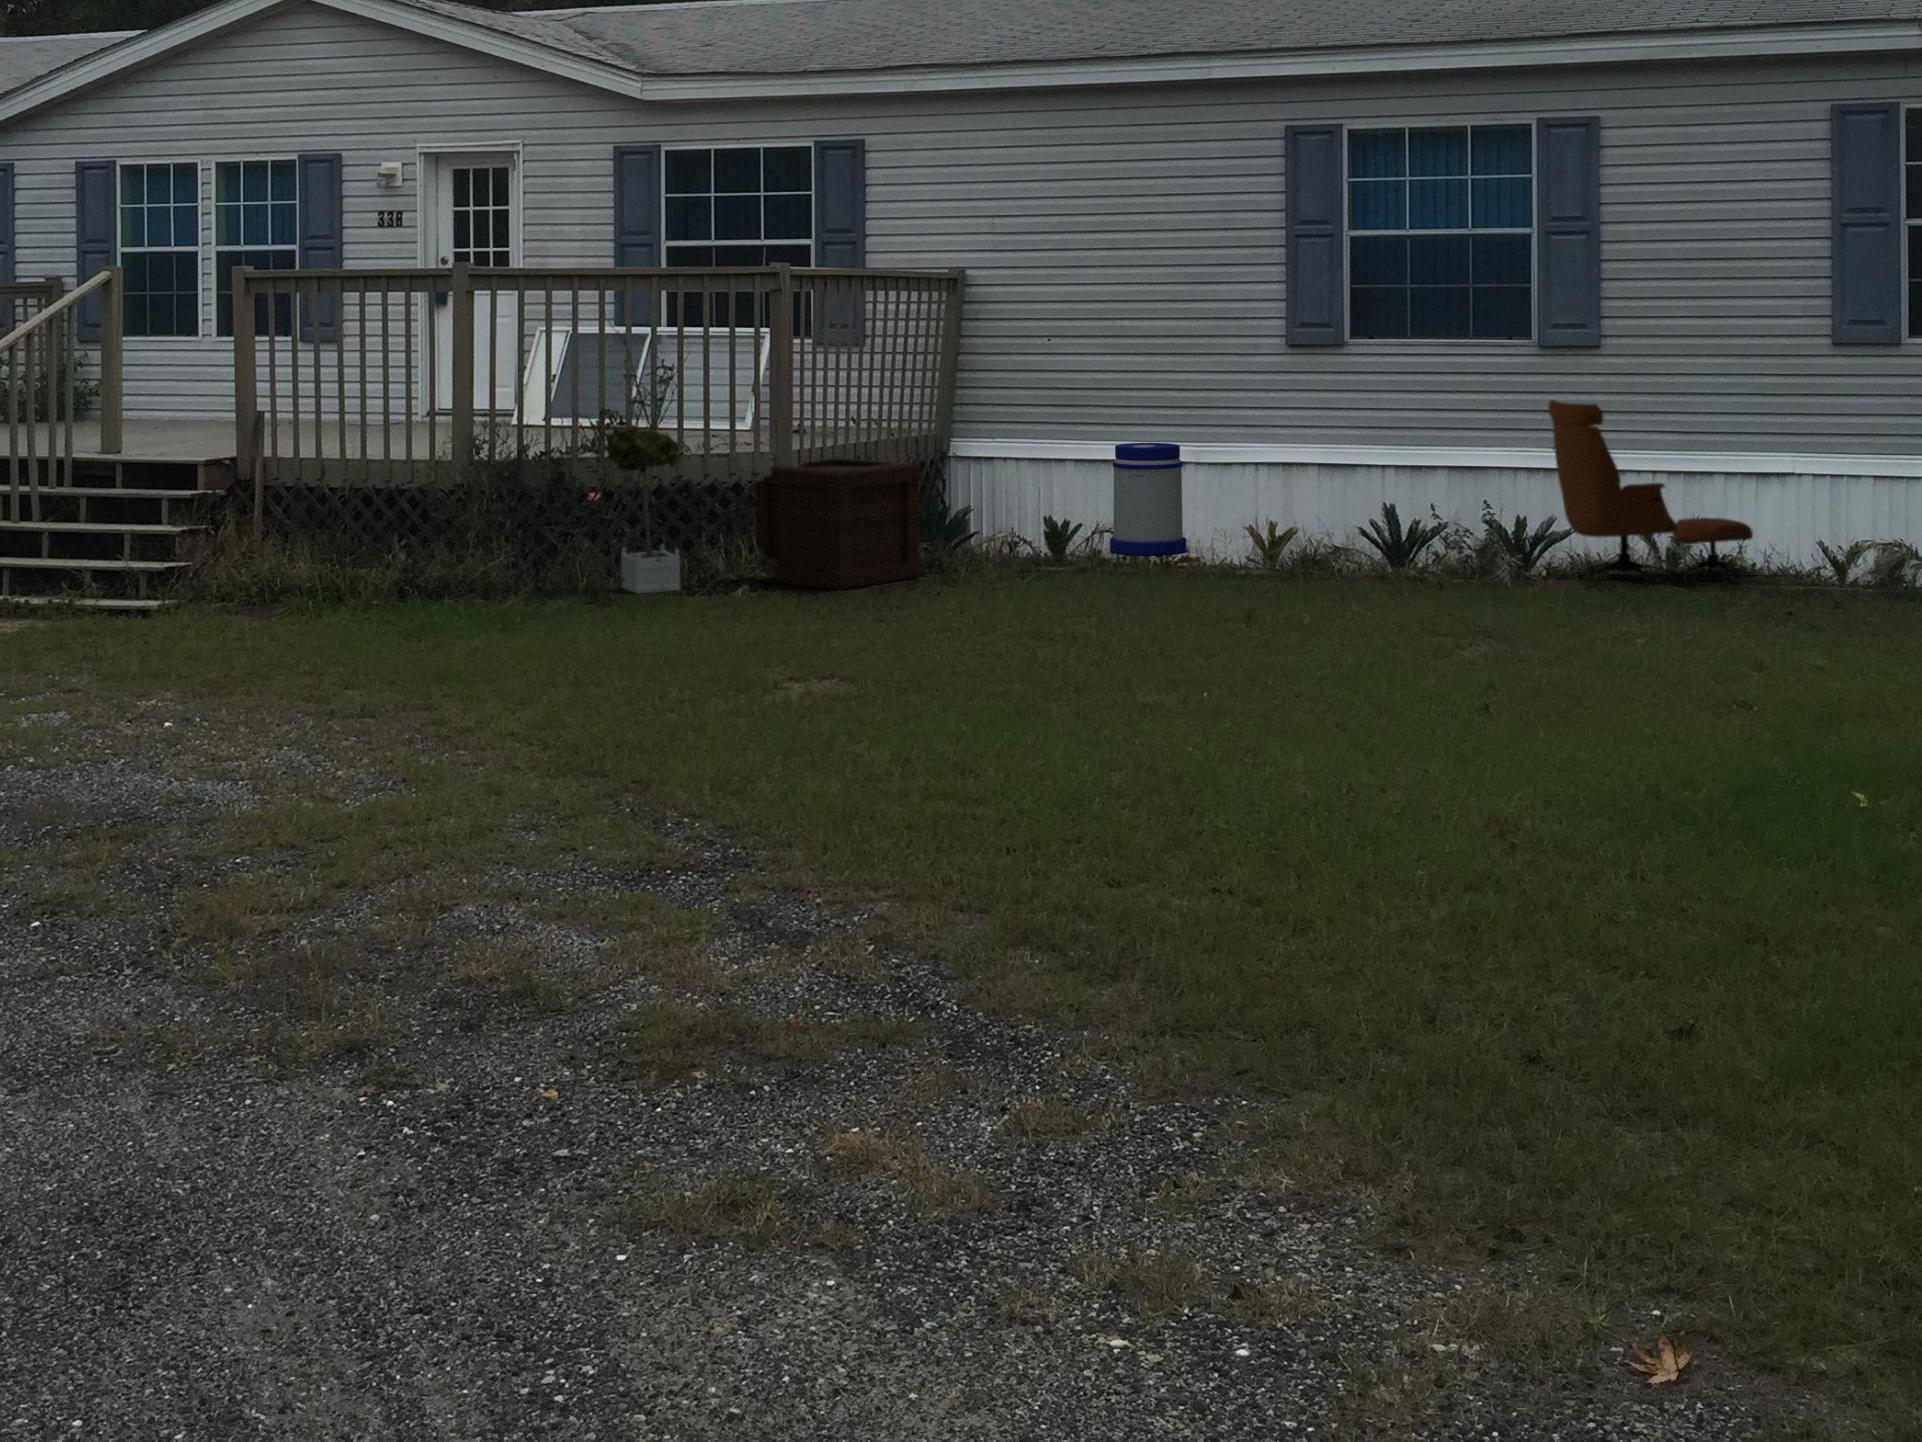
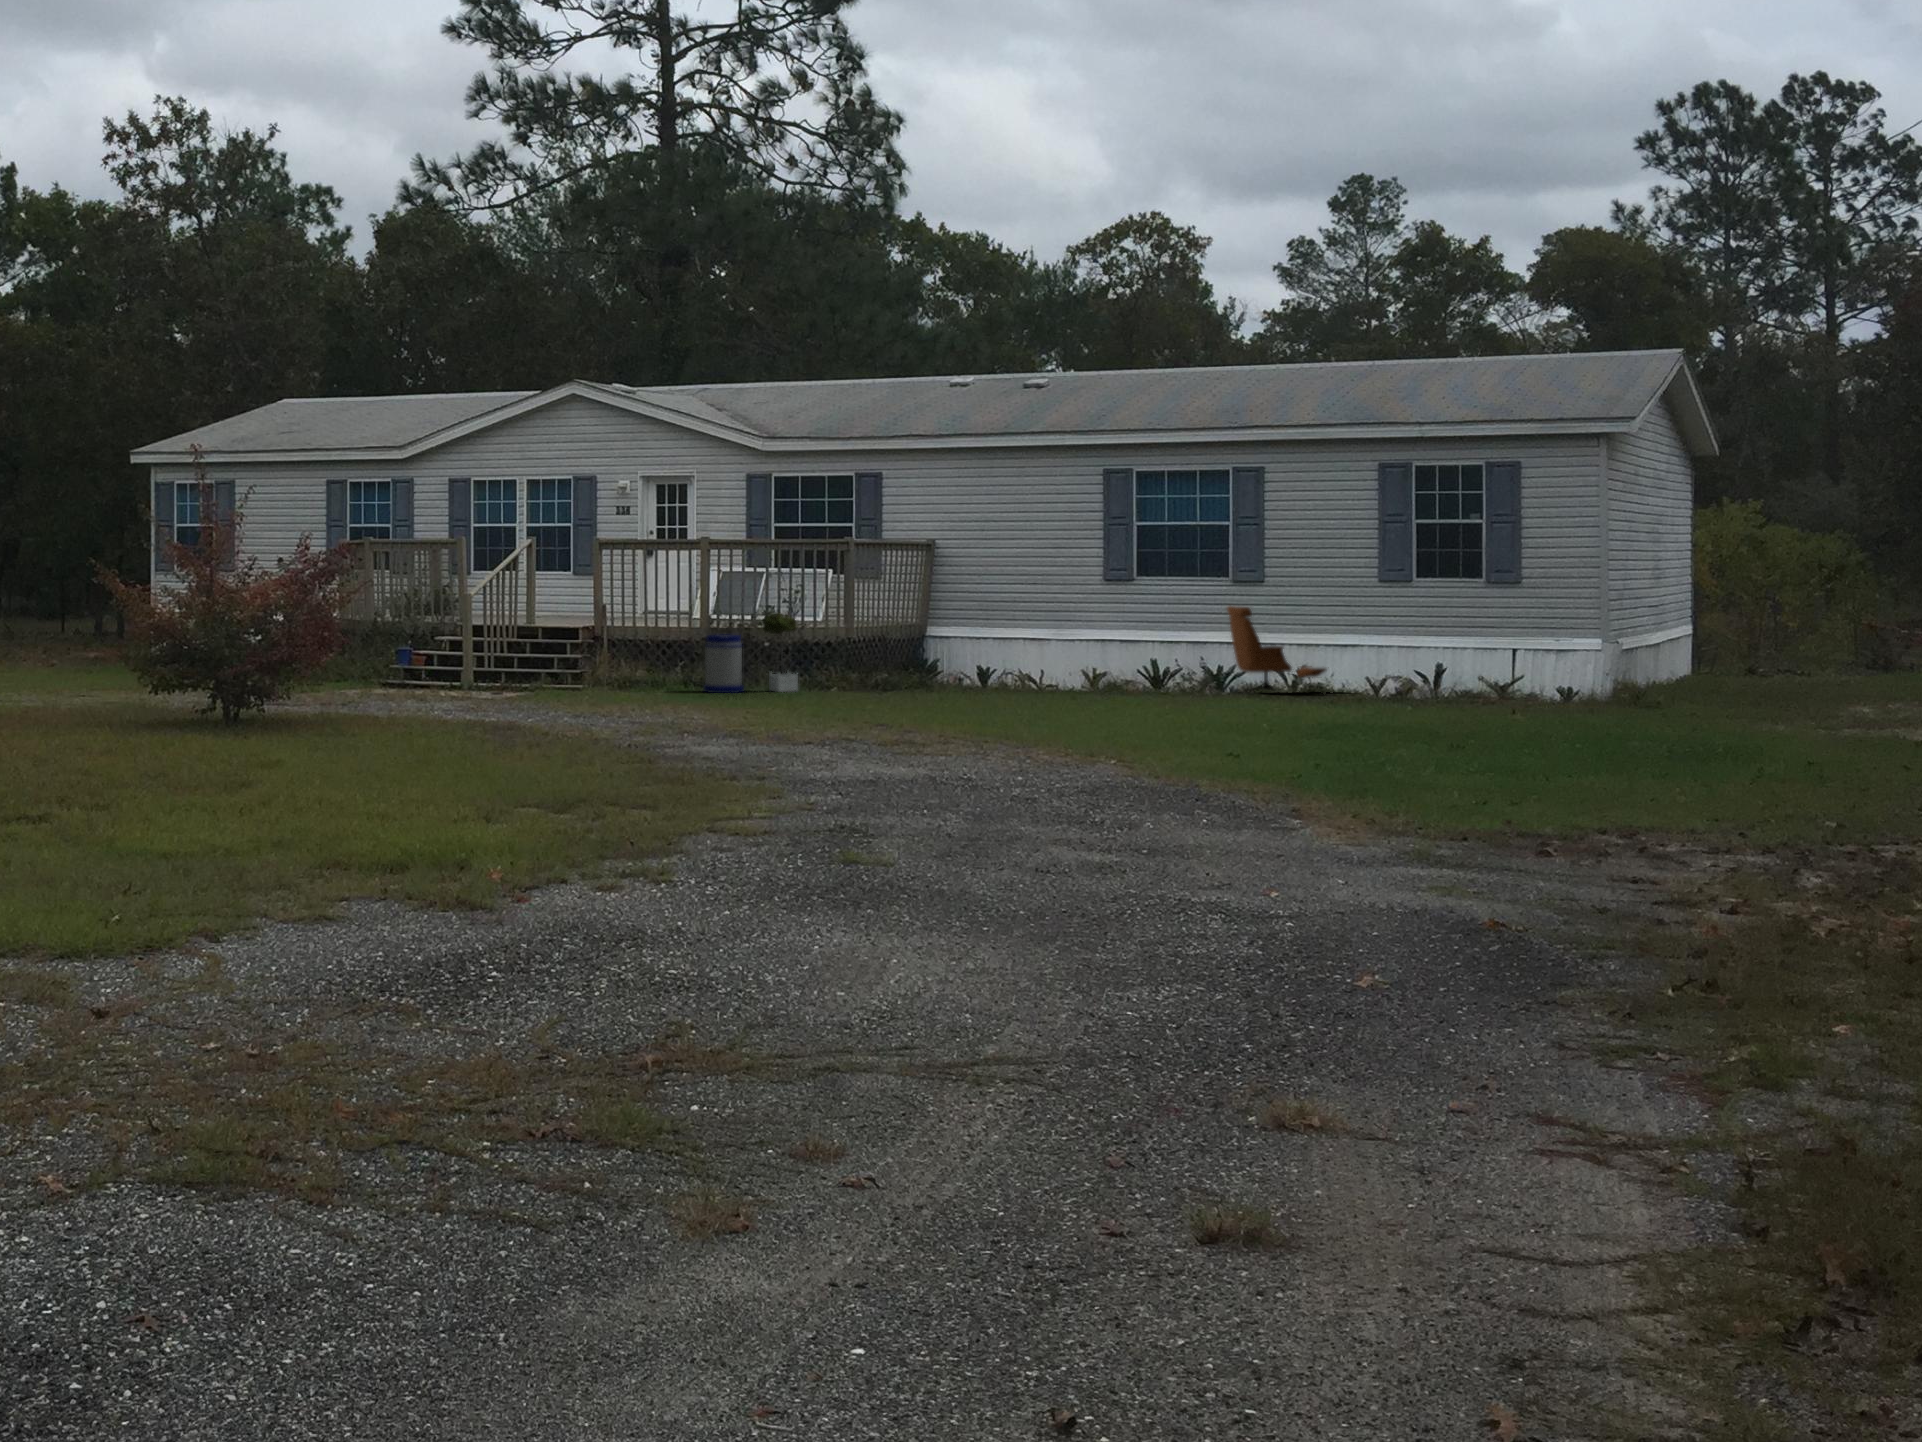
trash can: present [1110,443,1186,555] -> present [703,635,744,693]
wooden crate: present [755,458,920,590] -> none [832,632,913,692]

